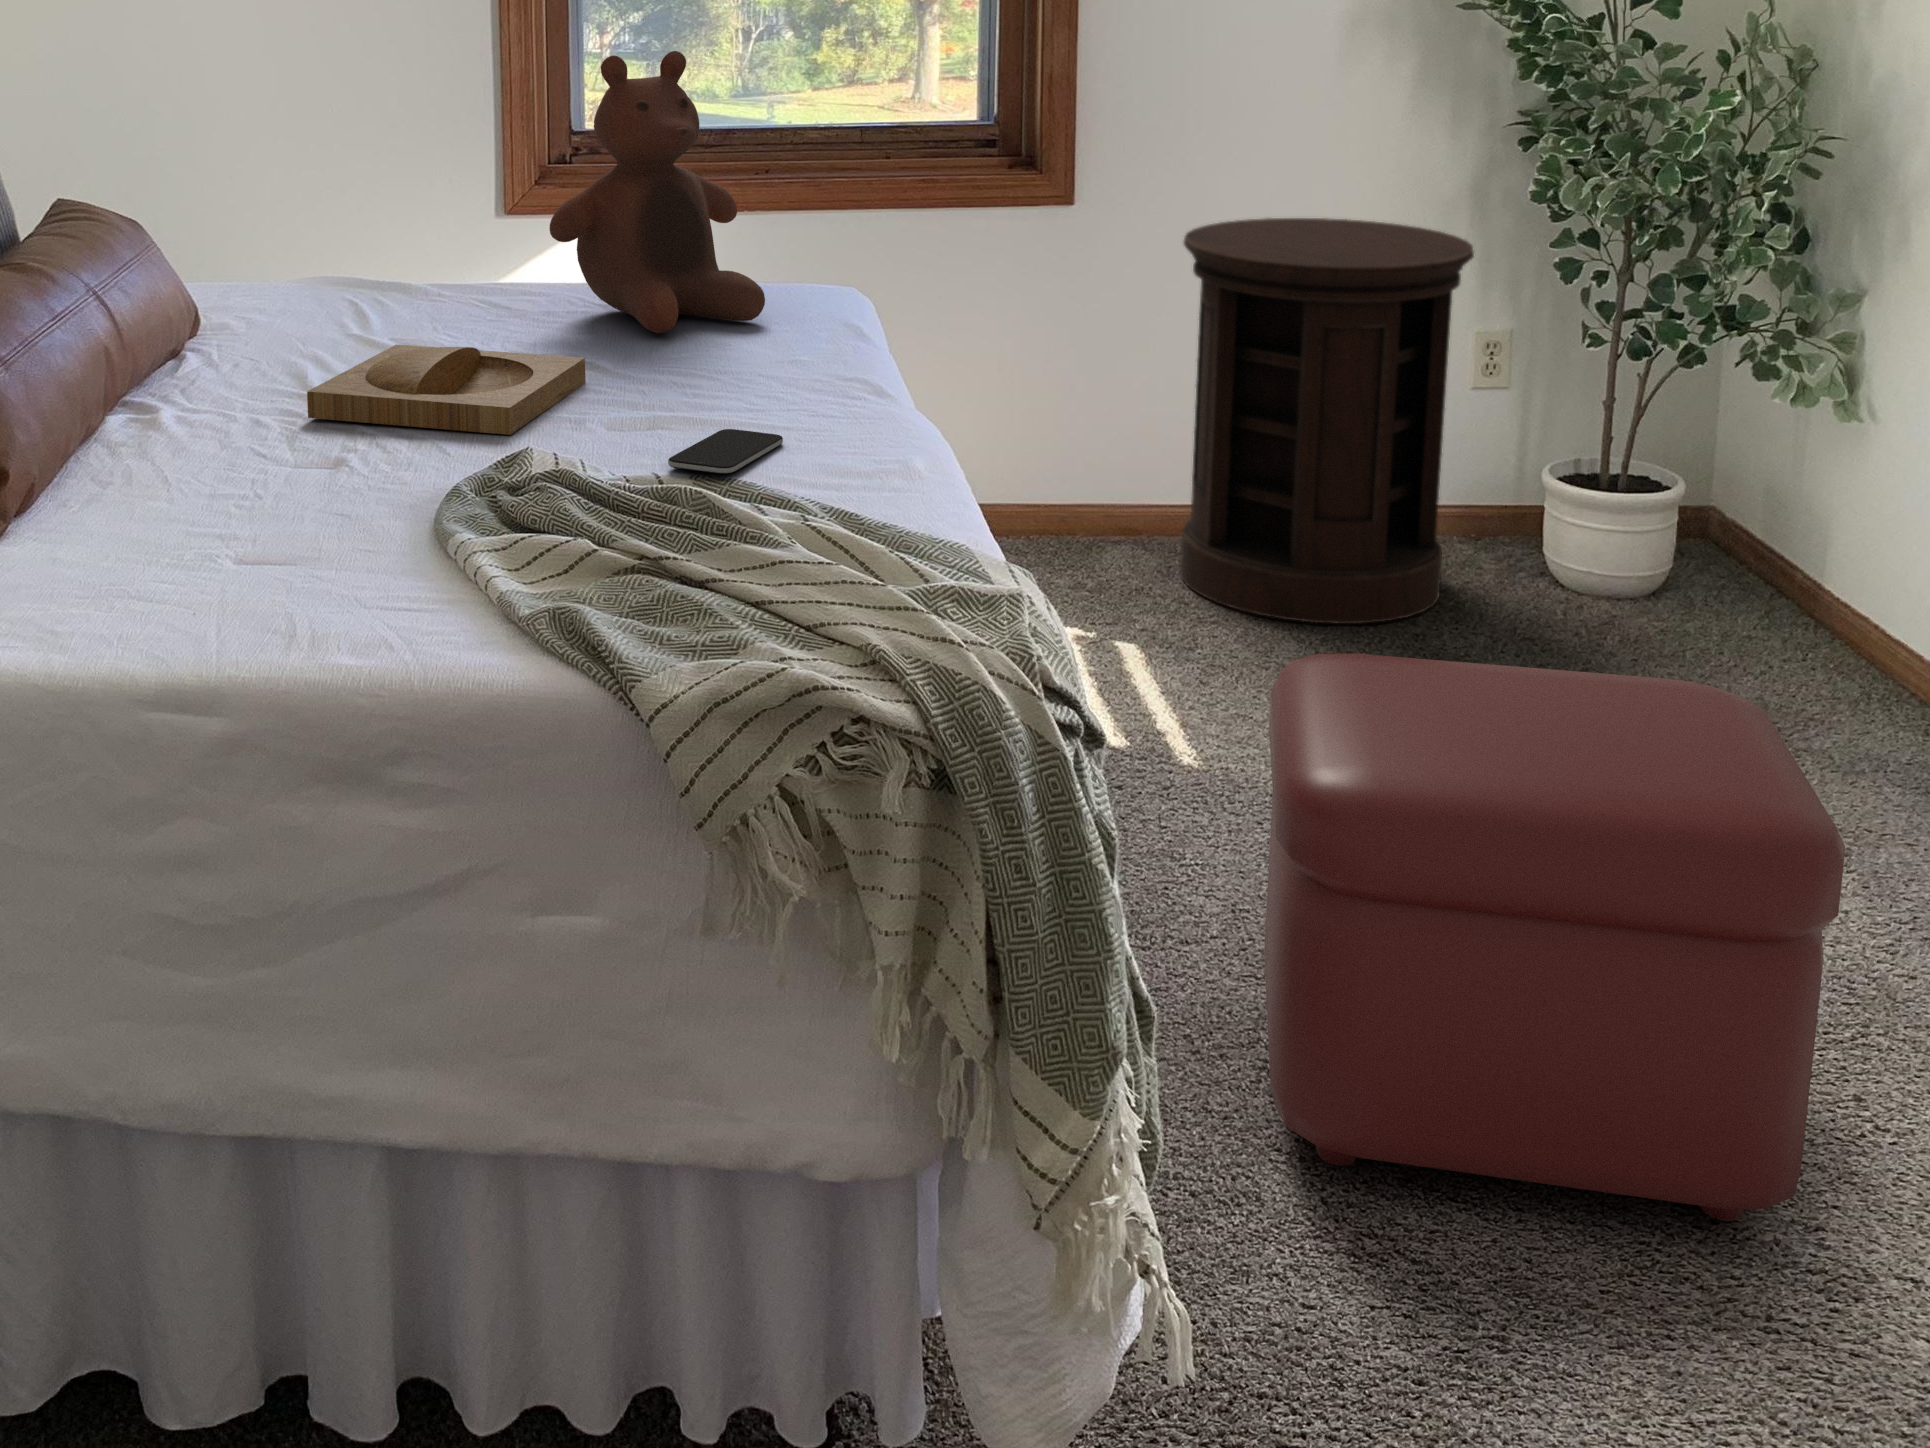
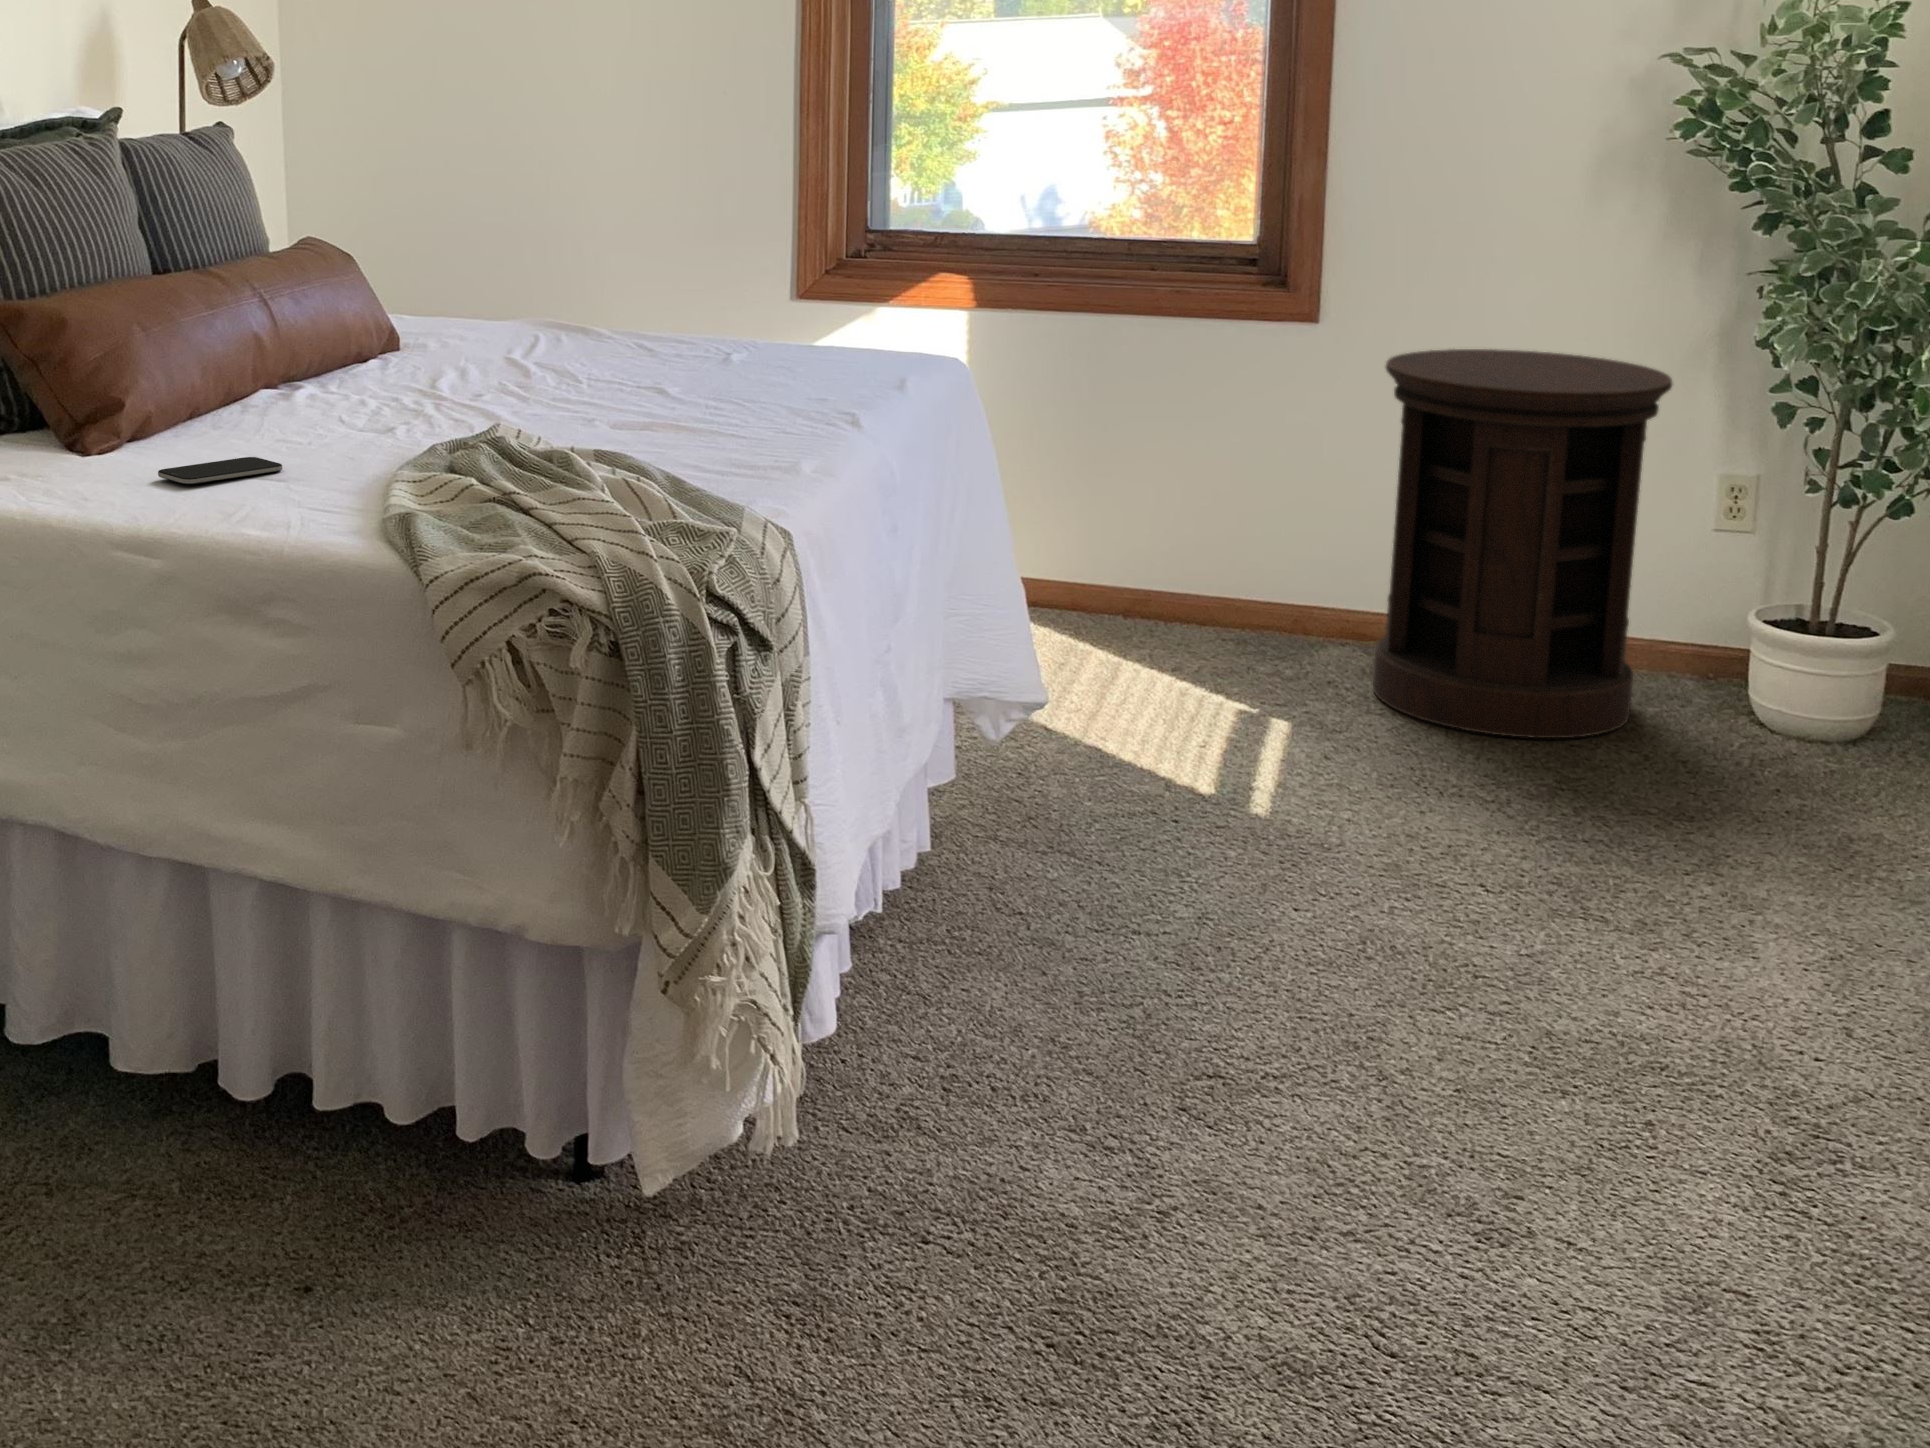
stuffed bear: present [550,51,765,333] -> none [678,143,855,376]
tray: present [307,345,585,435] -> none [404,363,643,426]
smartphone: present [668,429,783,474] -> present [158,457,282,484]
ottoman: present [1264,654,1845,1221] -> none [1046,679,1563,1178]

